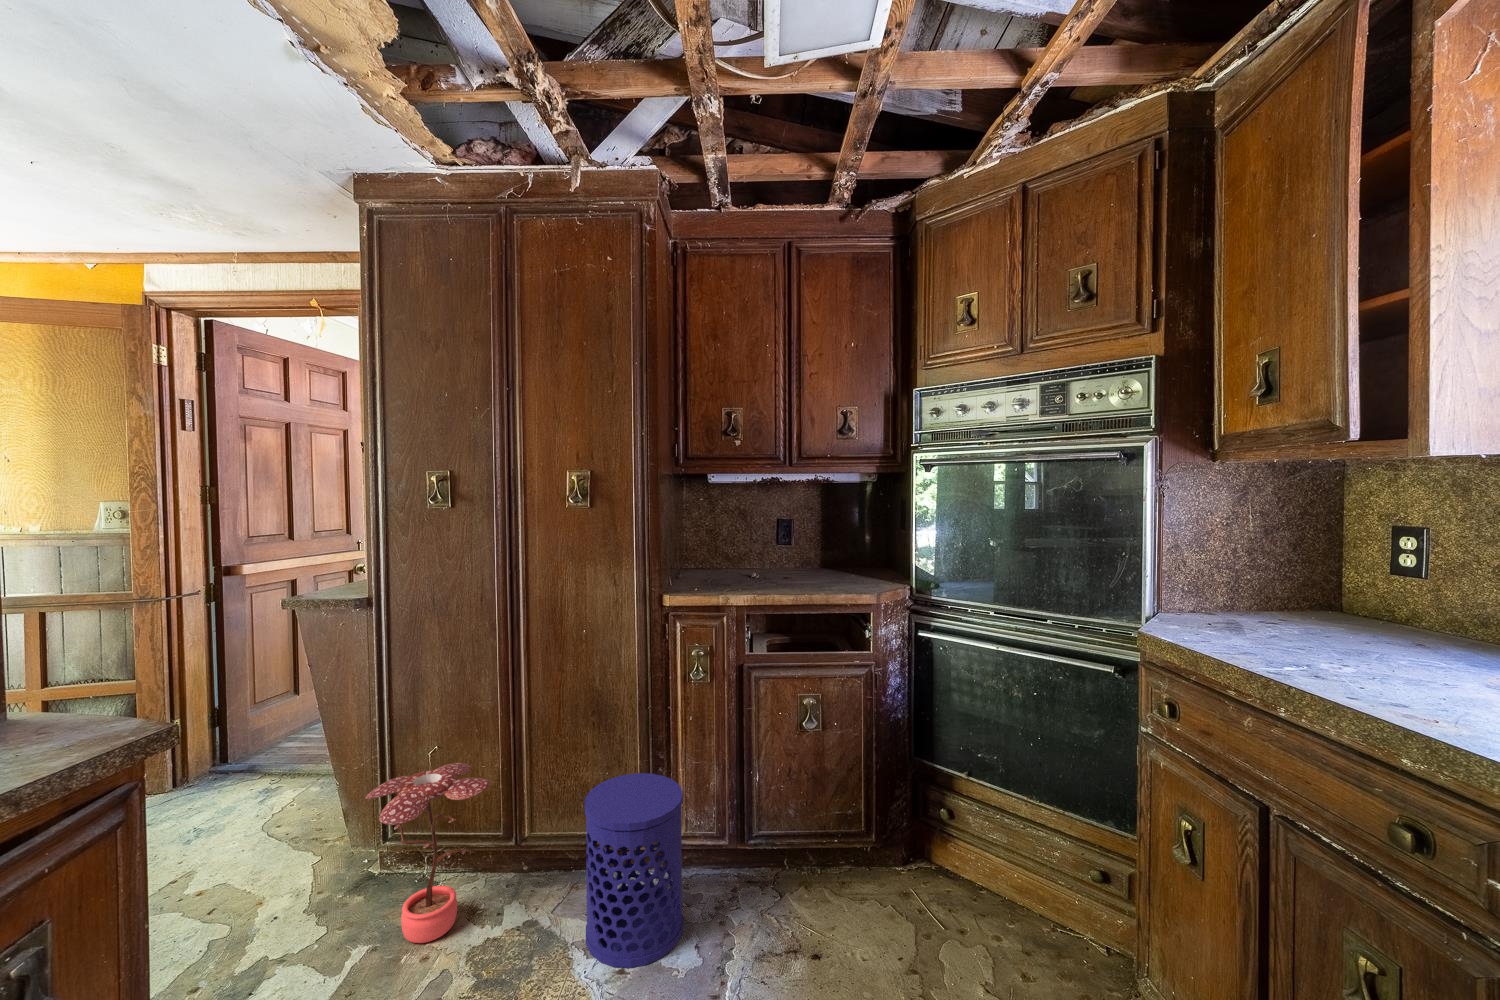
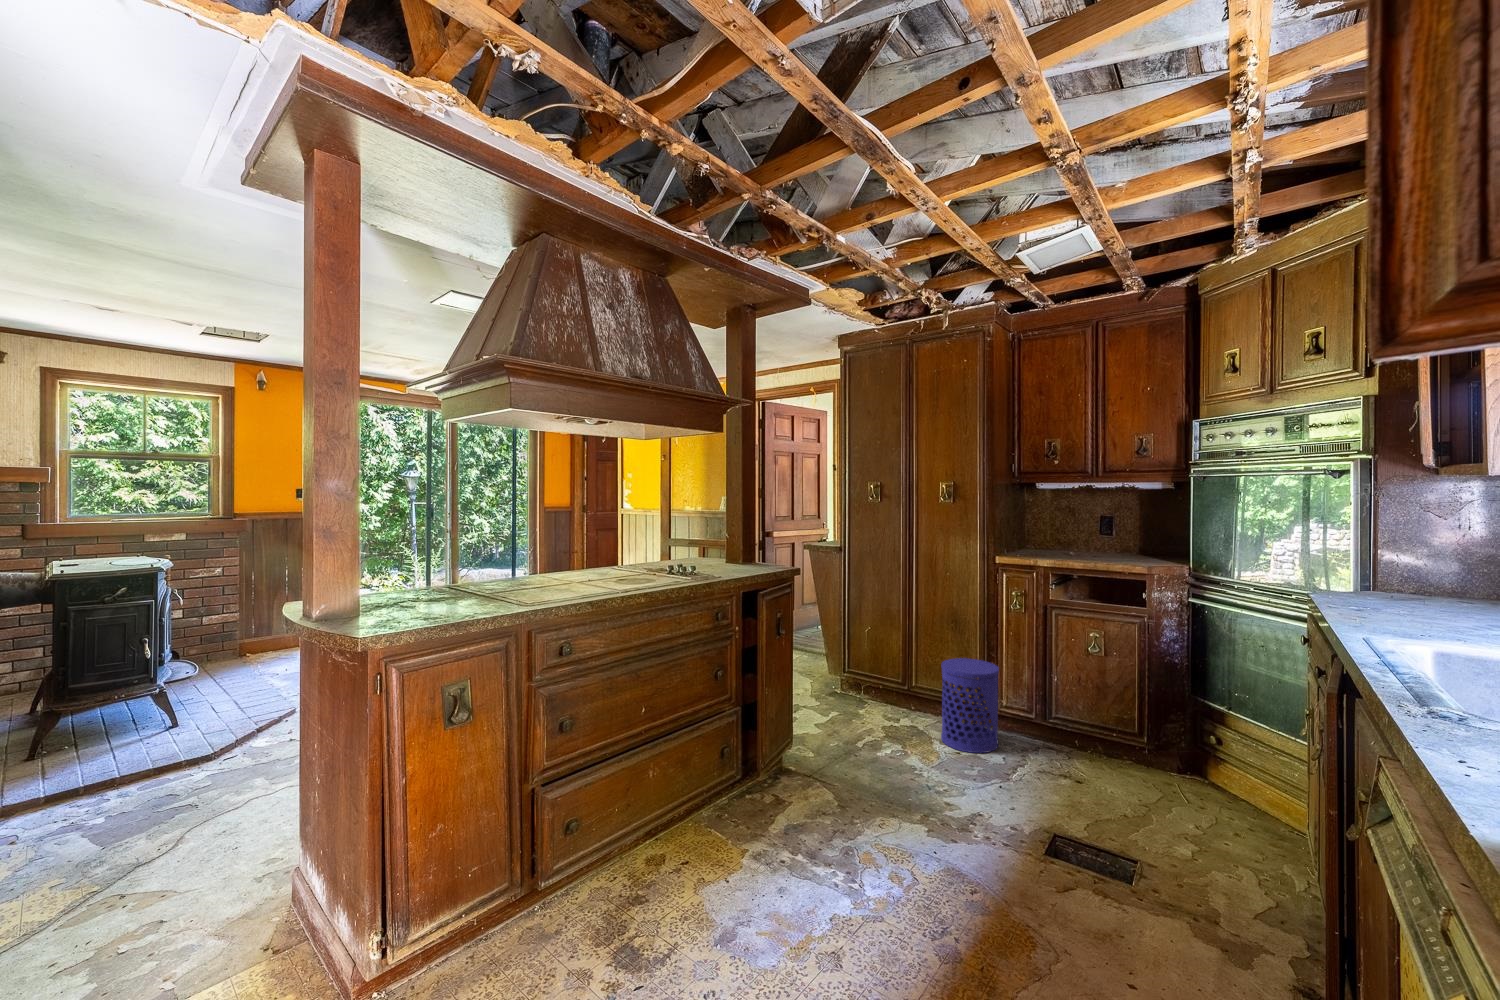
potted plant: present [365,763,490,943] -> none [838,636,895,718]

